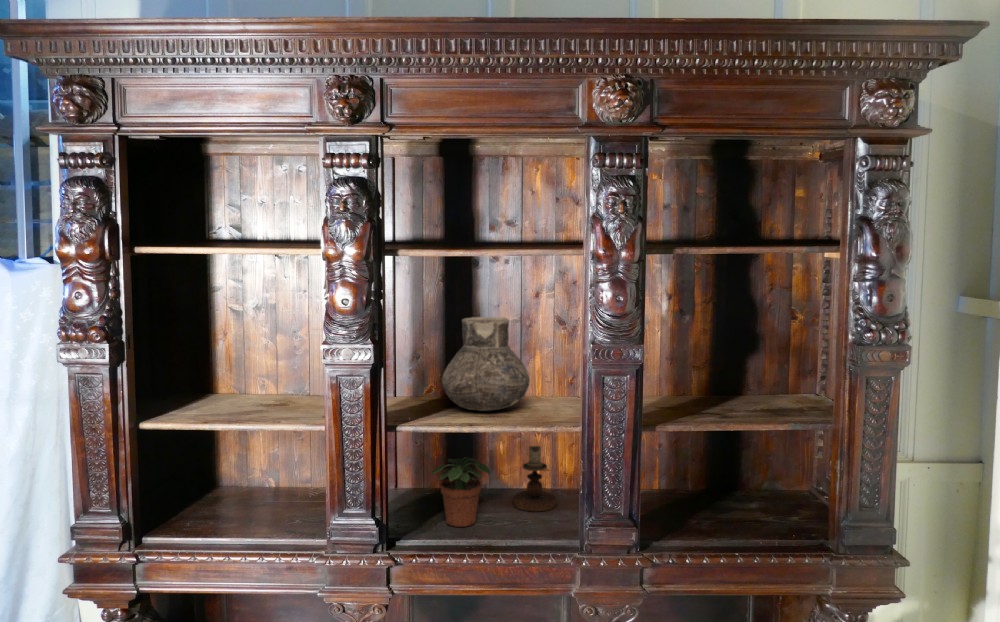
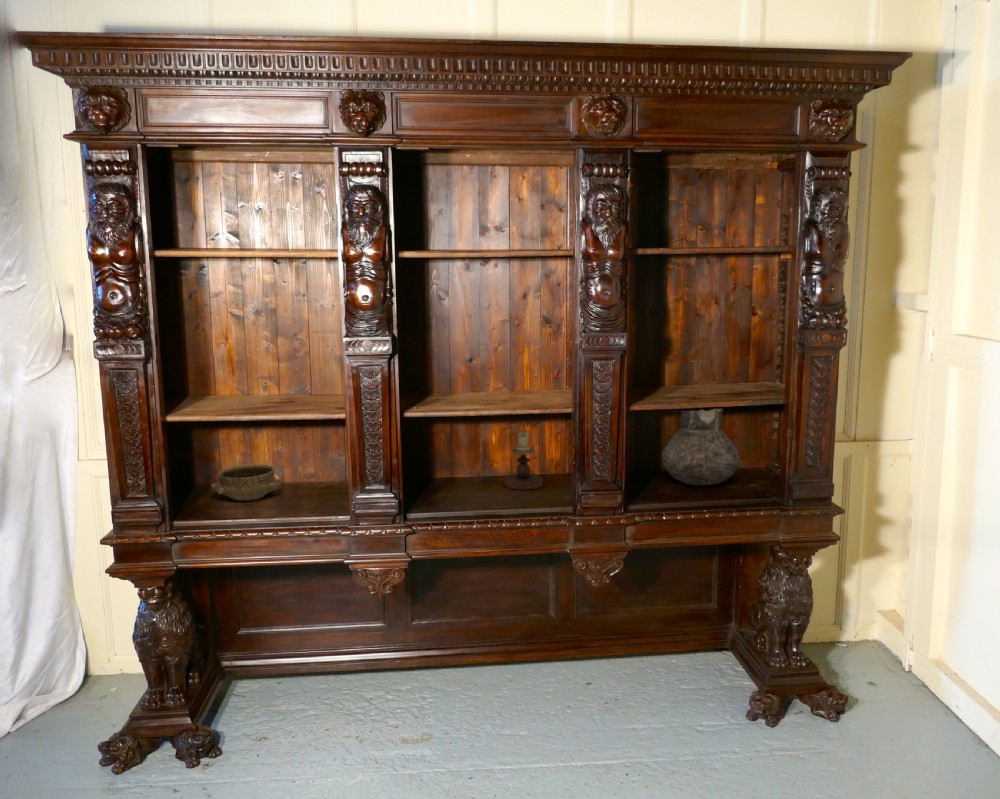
vase: present [442,317,530,411] -> present [662,409,740,485]
potted plant: present [431,457,490,527] -> none [436,442,489,503]
ceramic bowl: none [194,470,272,514] -> present [211,464,283,501]

